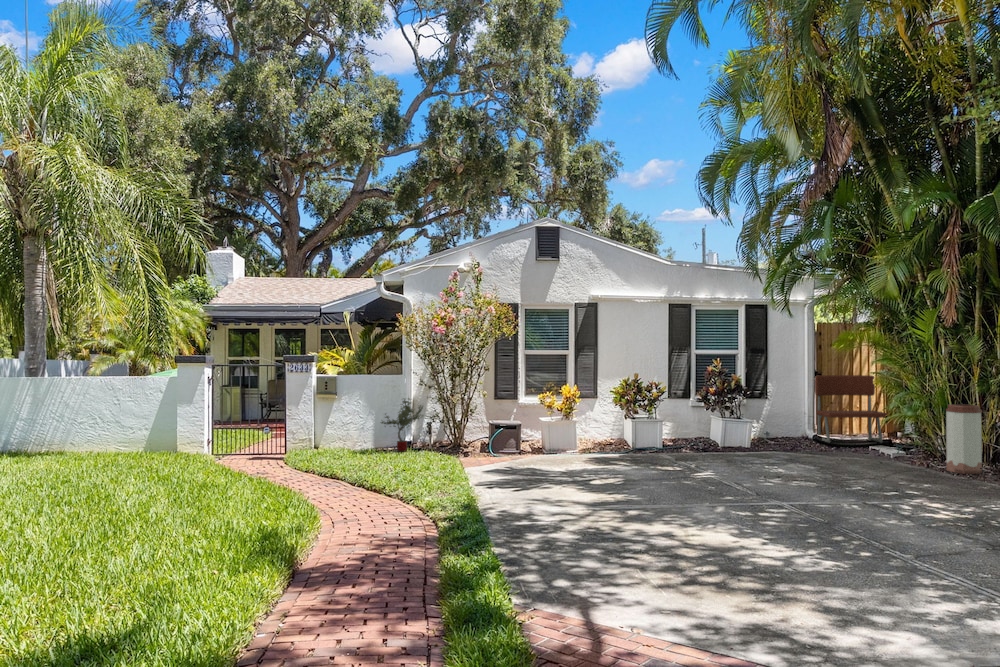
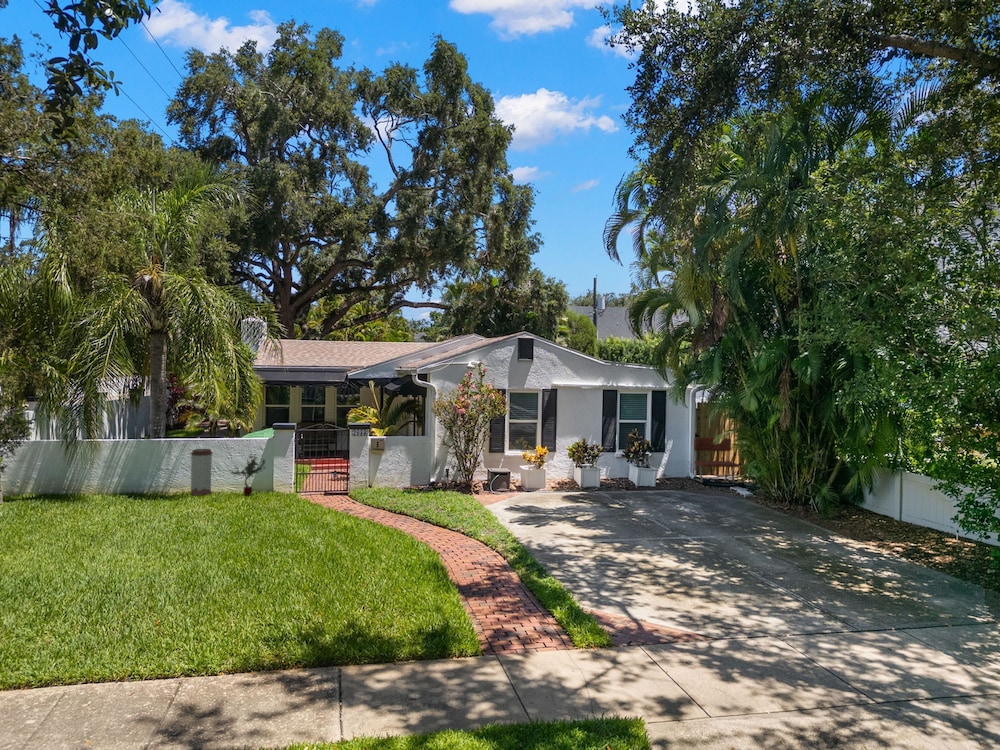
potted tree: present [381,398,423,452] -> present [232,456,265,495]
trash can: present [946,404,982,474] -> present [191,449,212,496]

